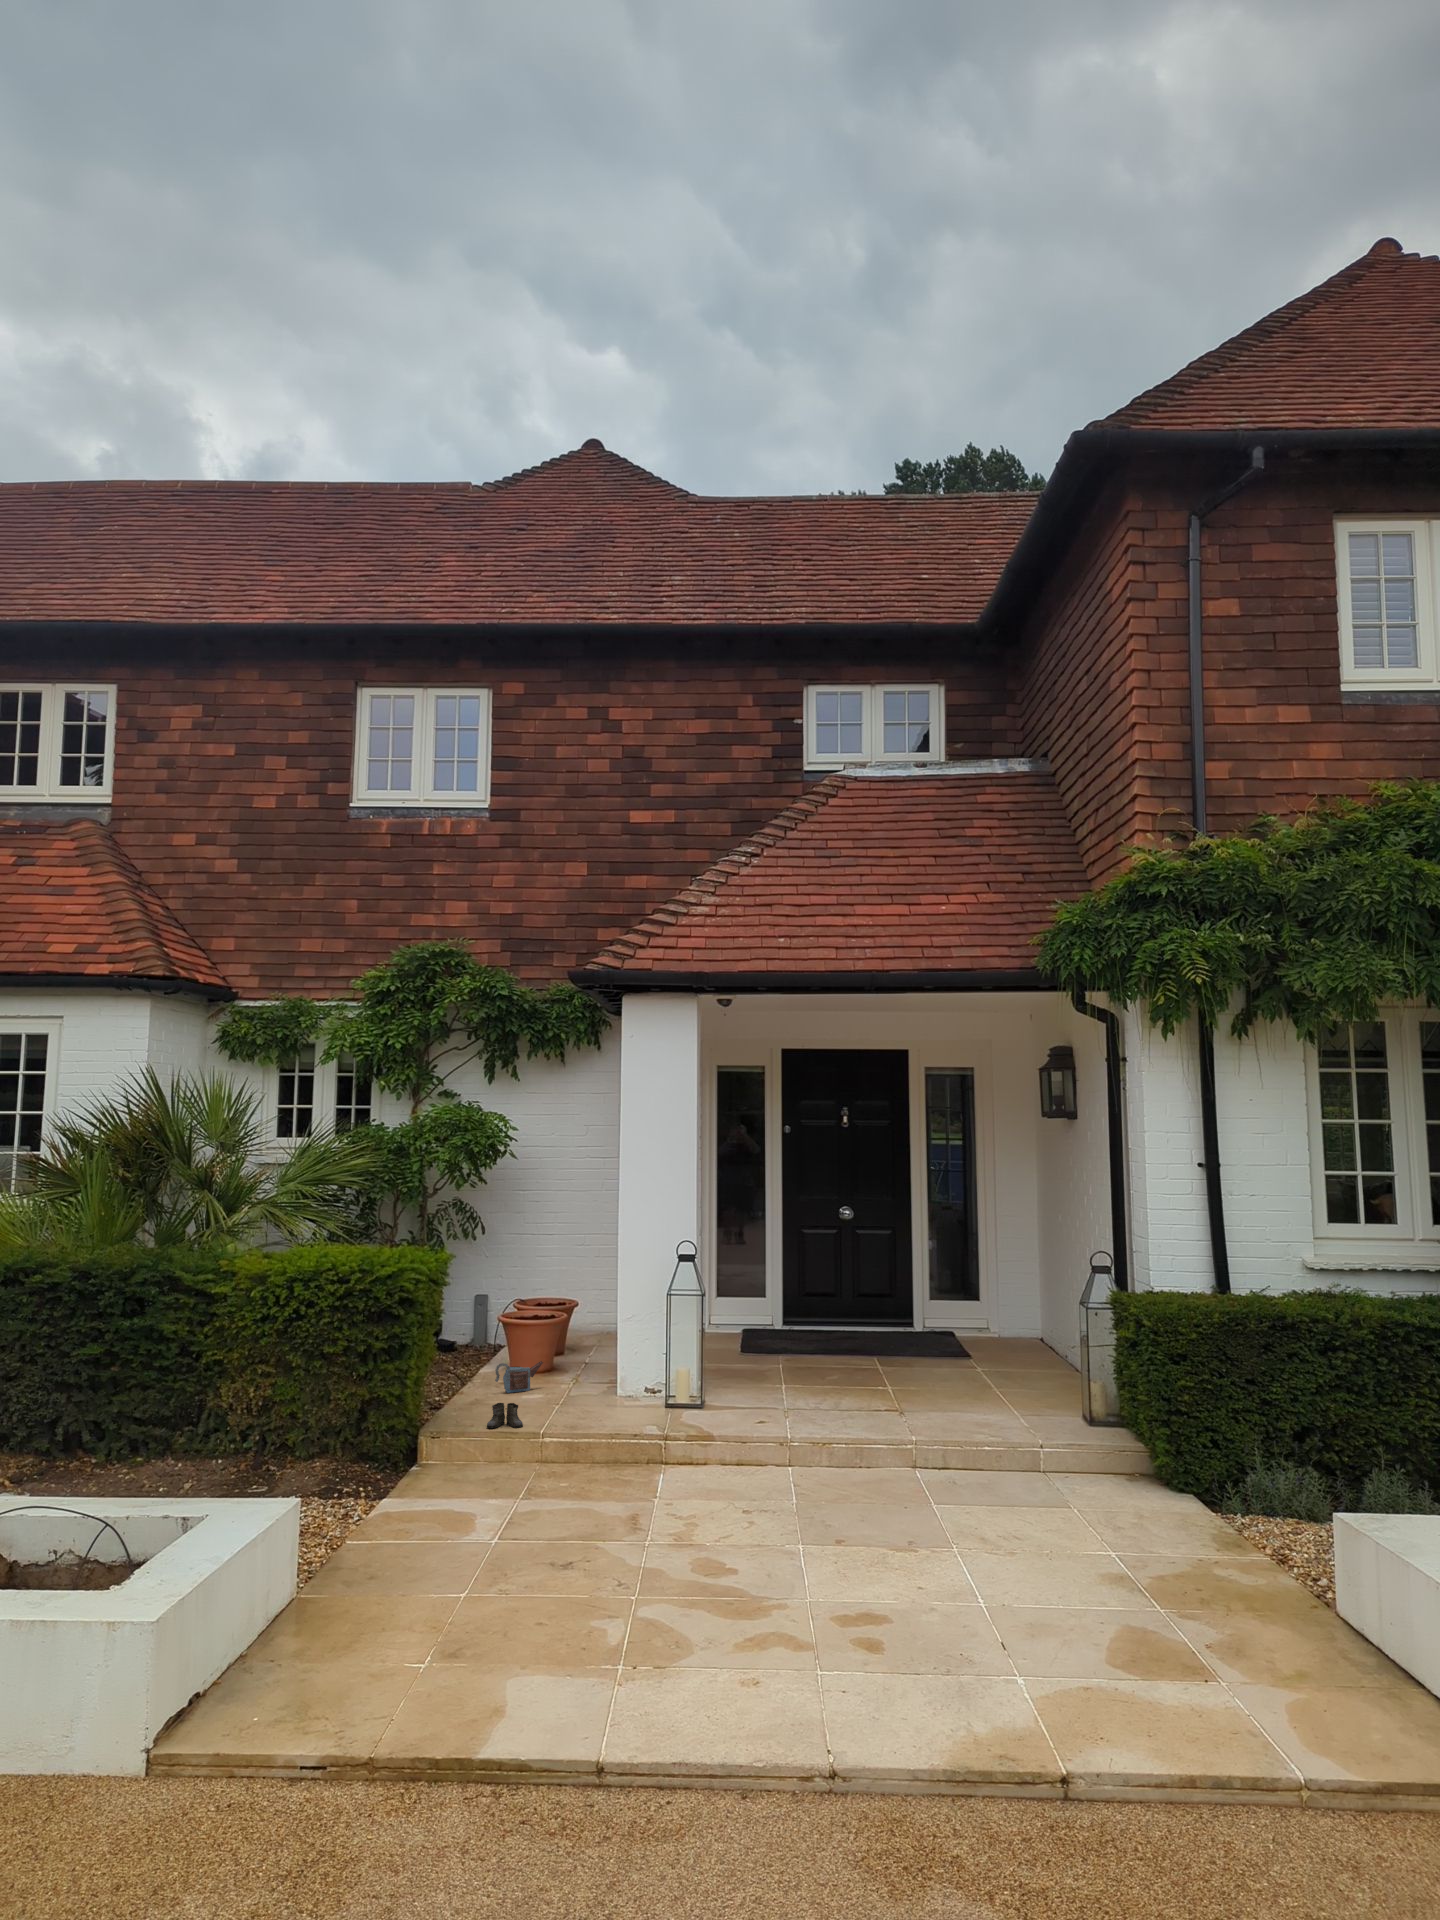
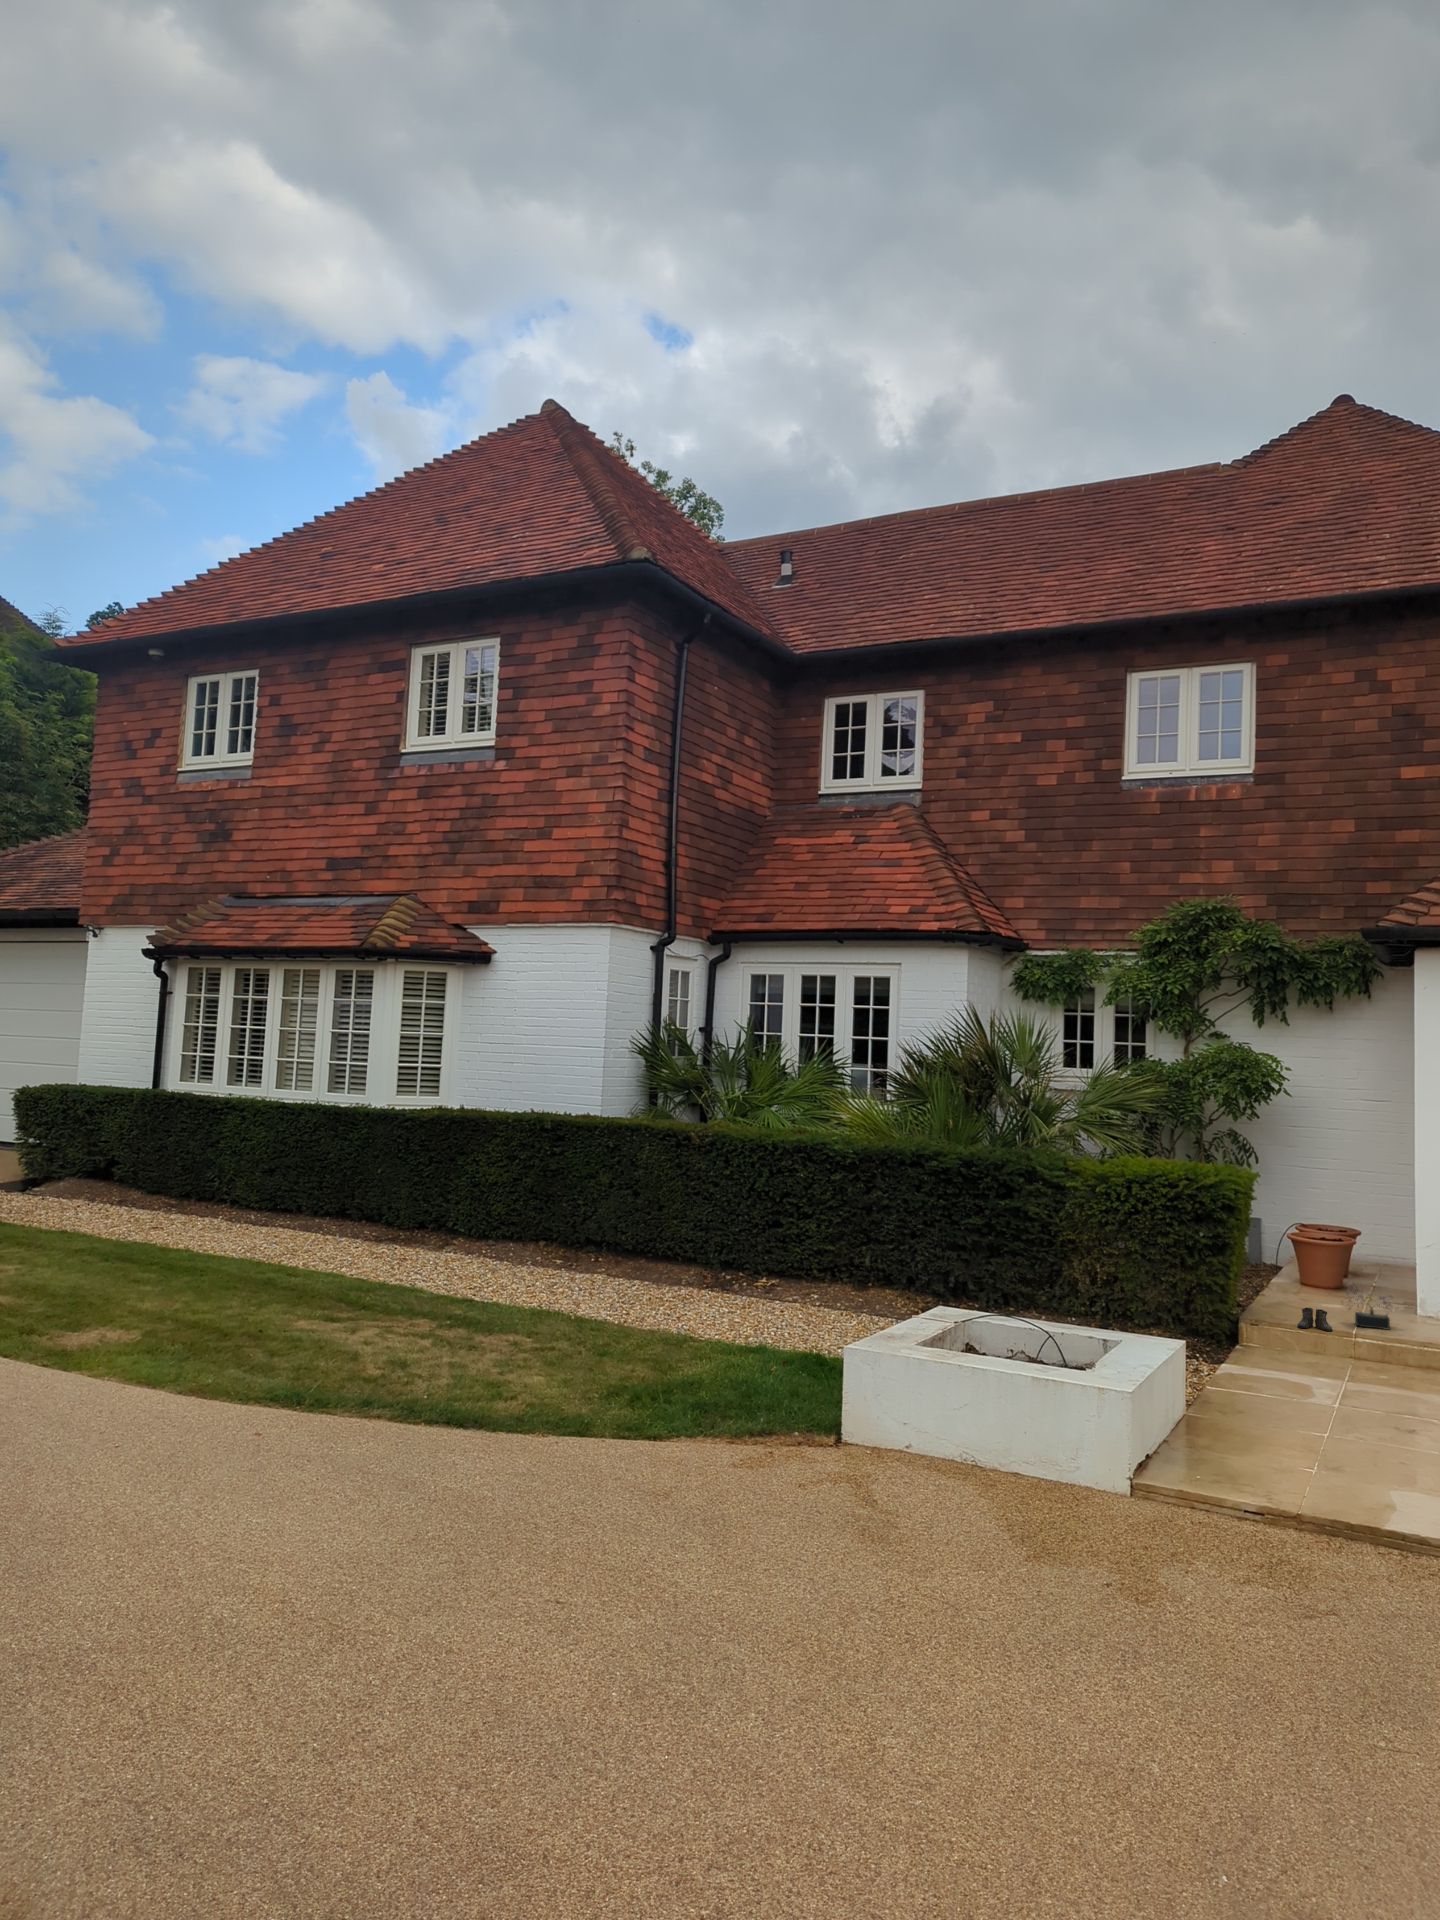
watering can: present [495,1361,543,1393] -> none [1290,1276,1337,1304]
decorative plant: none [537,1365,594,1416] -> present [1346,1282,1397,1330]

